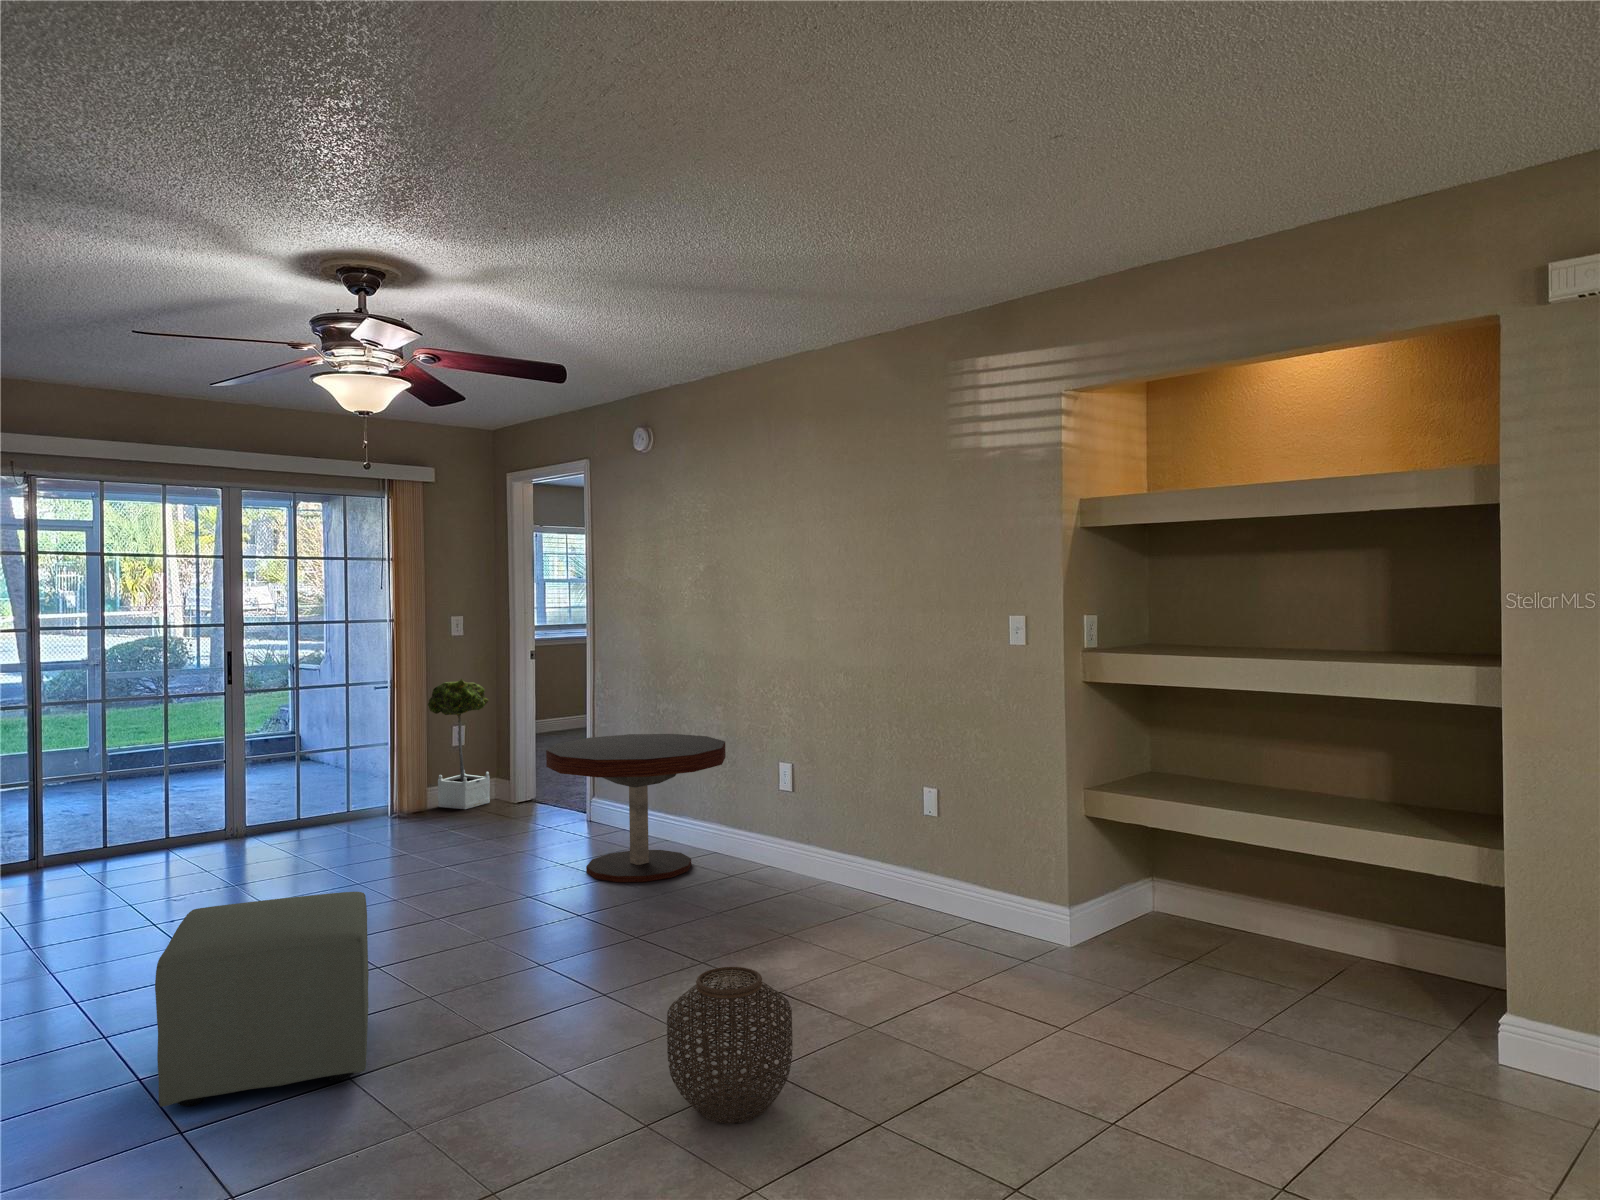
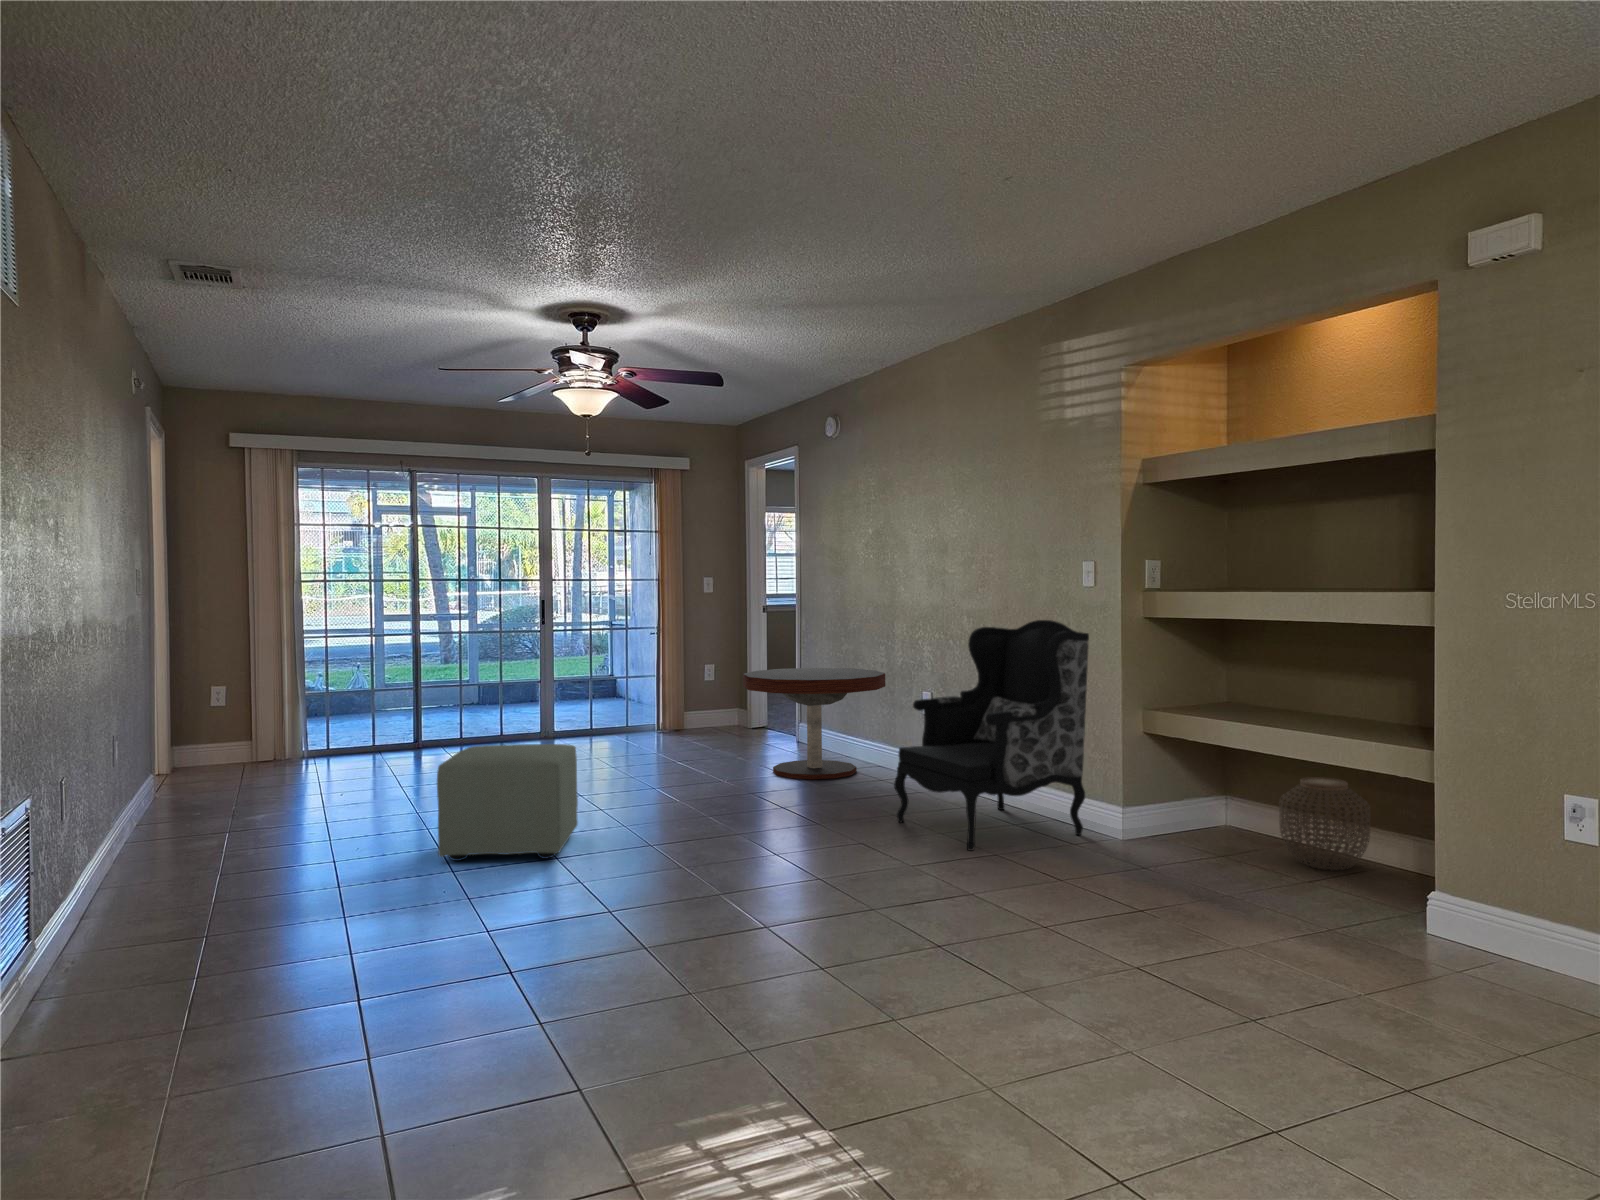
potted tree: present [428,679,490,809] -> none [683,626,730,730]
armchair: none [791,684,1025,987] -> present [894,620,1089,850]
woven basket: present [667,967,792,1123] -> present [1279,777,1370,870]

